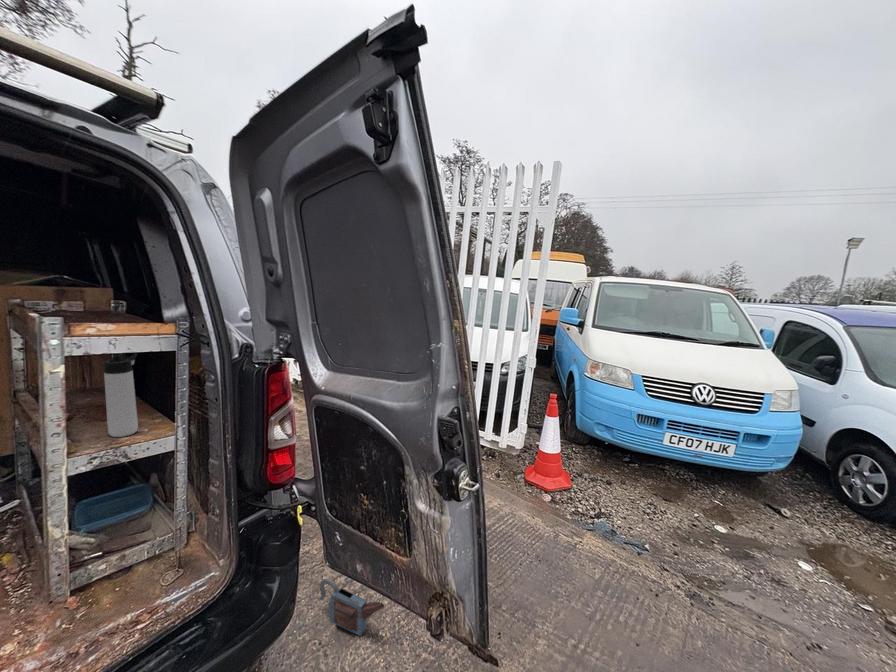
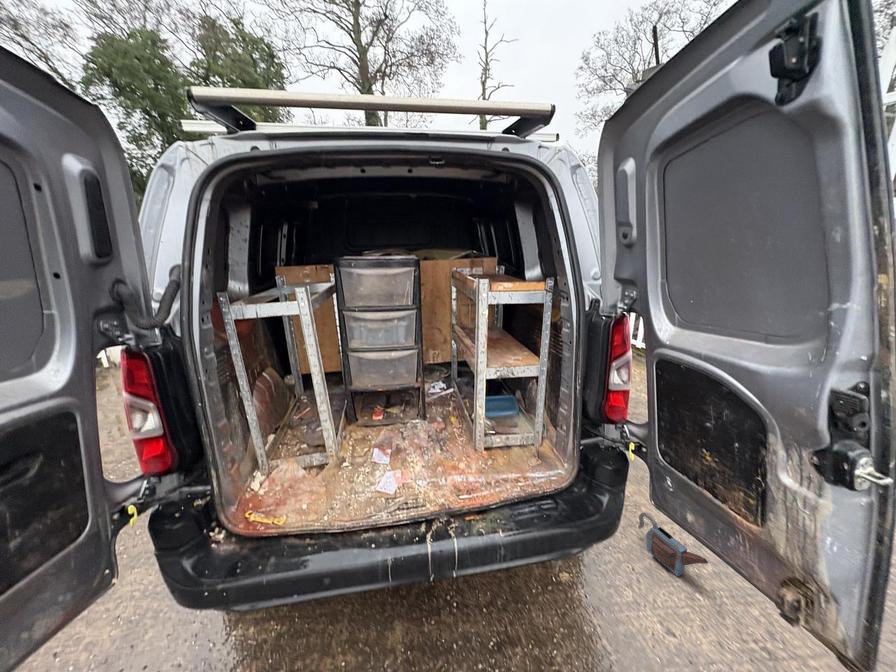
thermos bottle: present [104,353,138,437] -> none [500,303,518,361]

